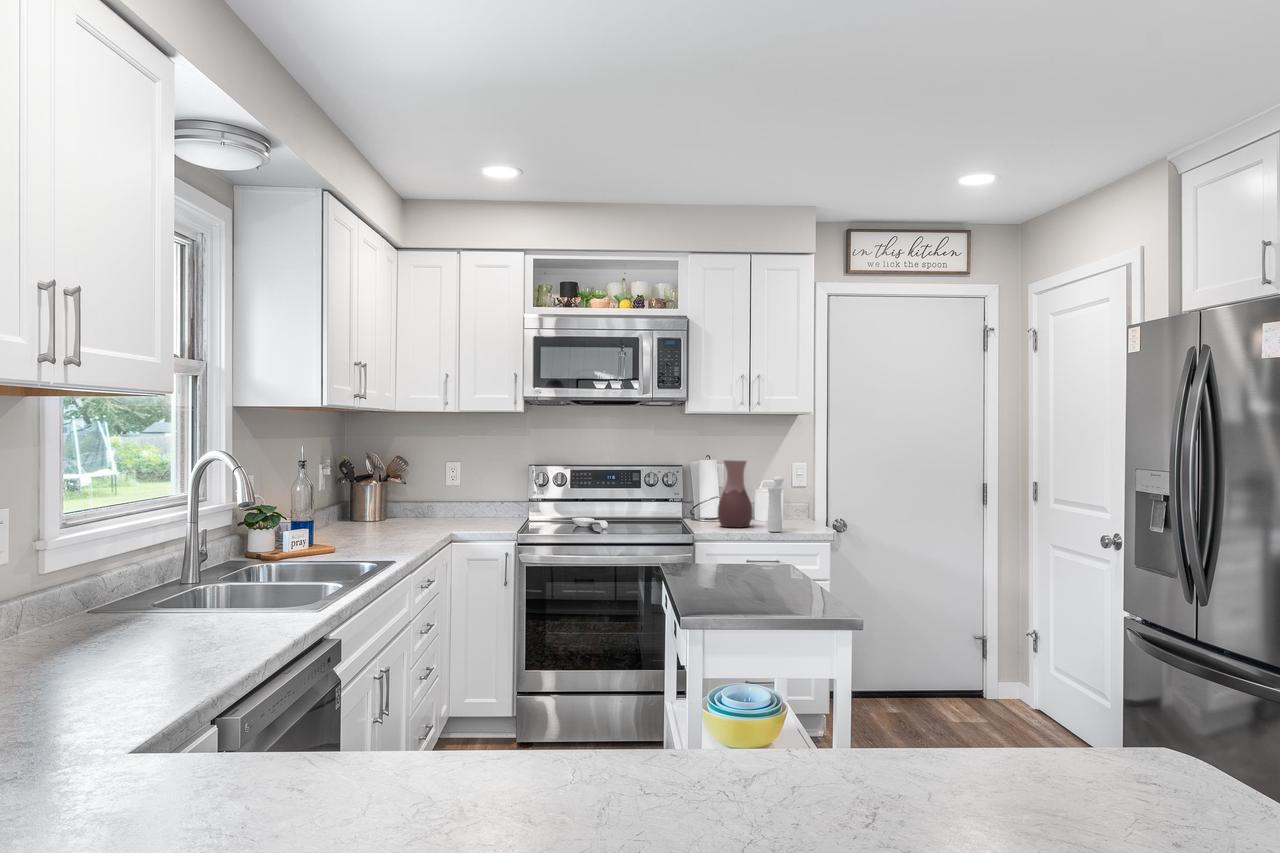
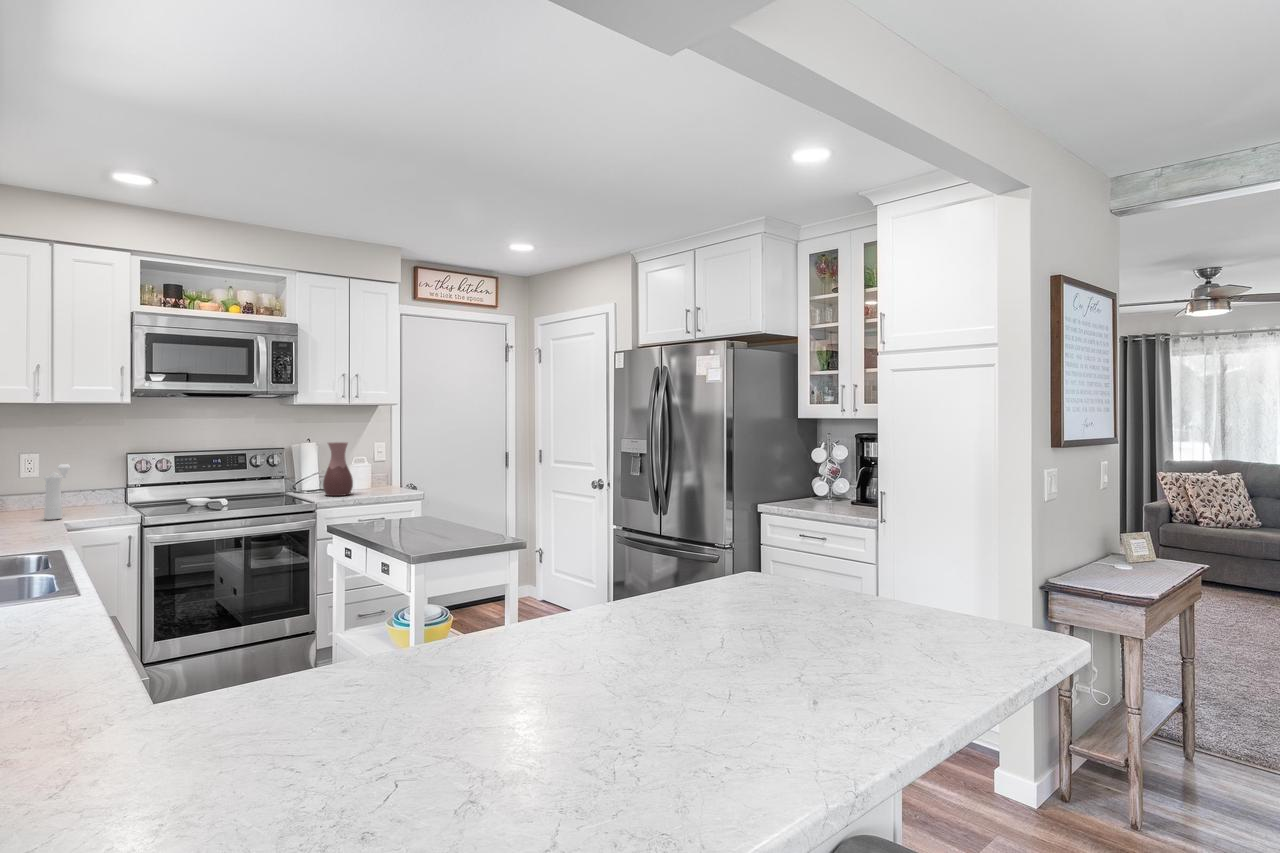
pepper mill: present [767,476,784,532] -> present [44,464,70,520]

